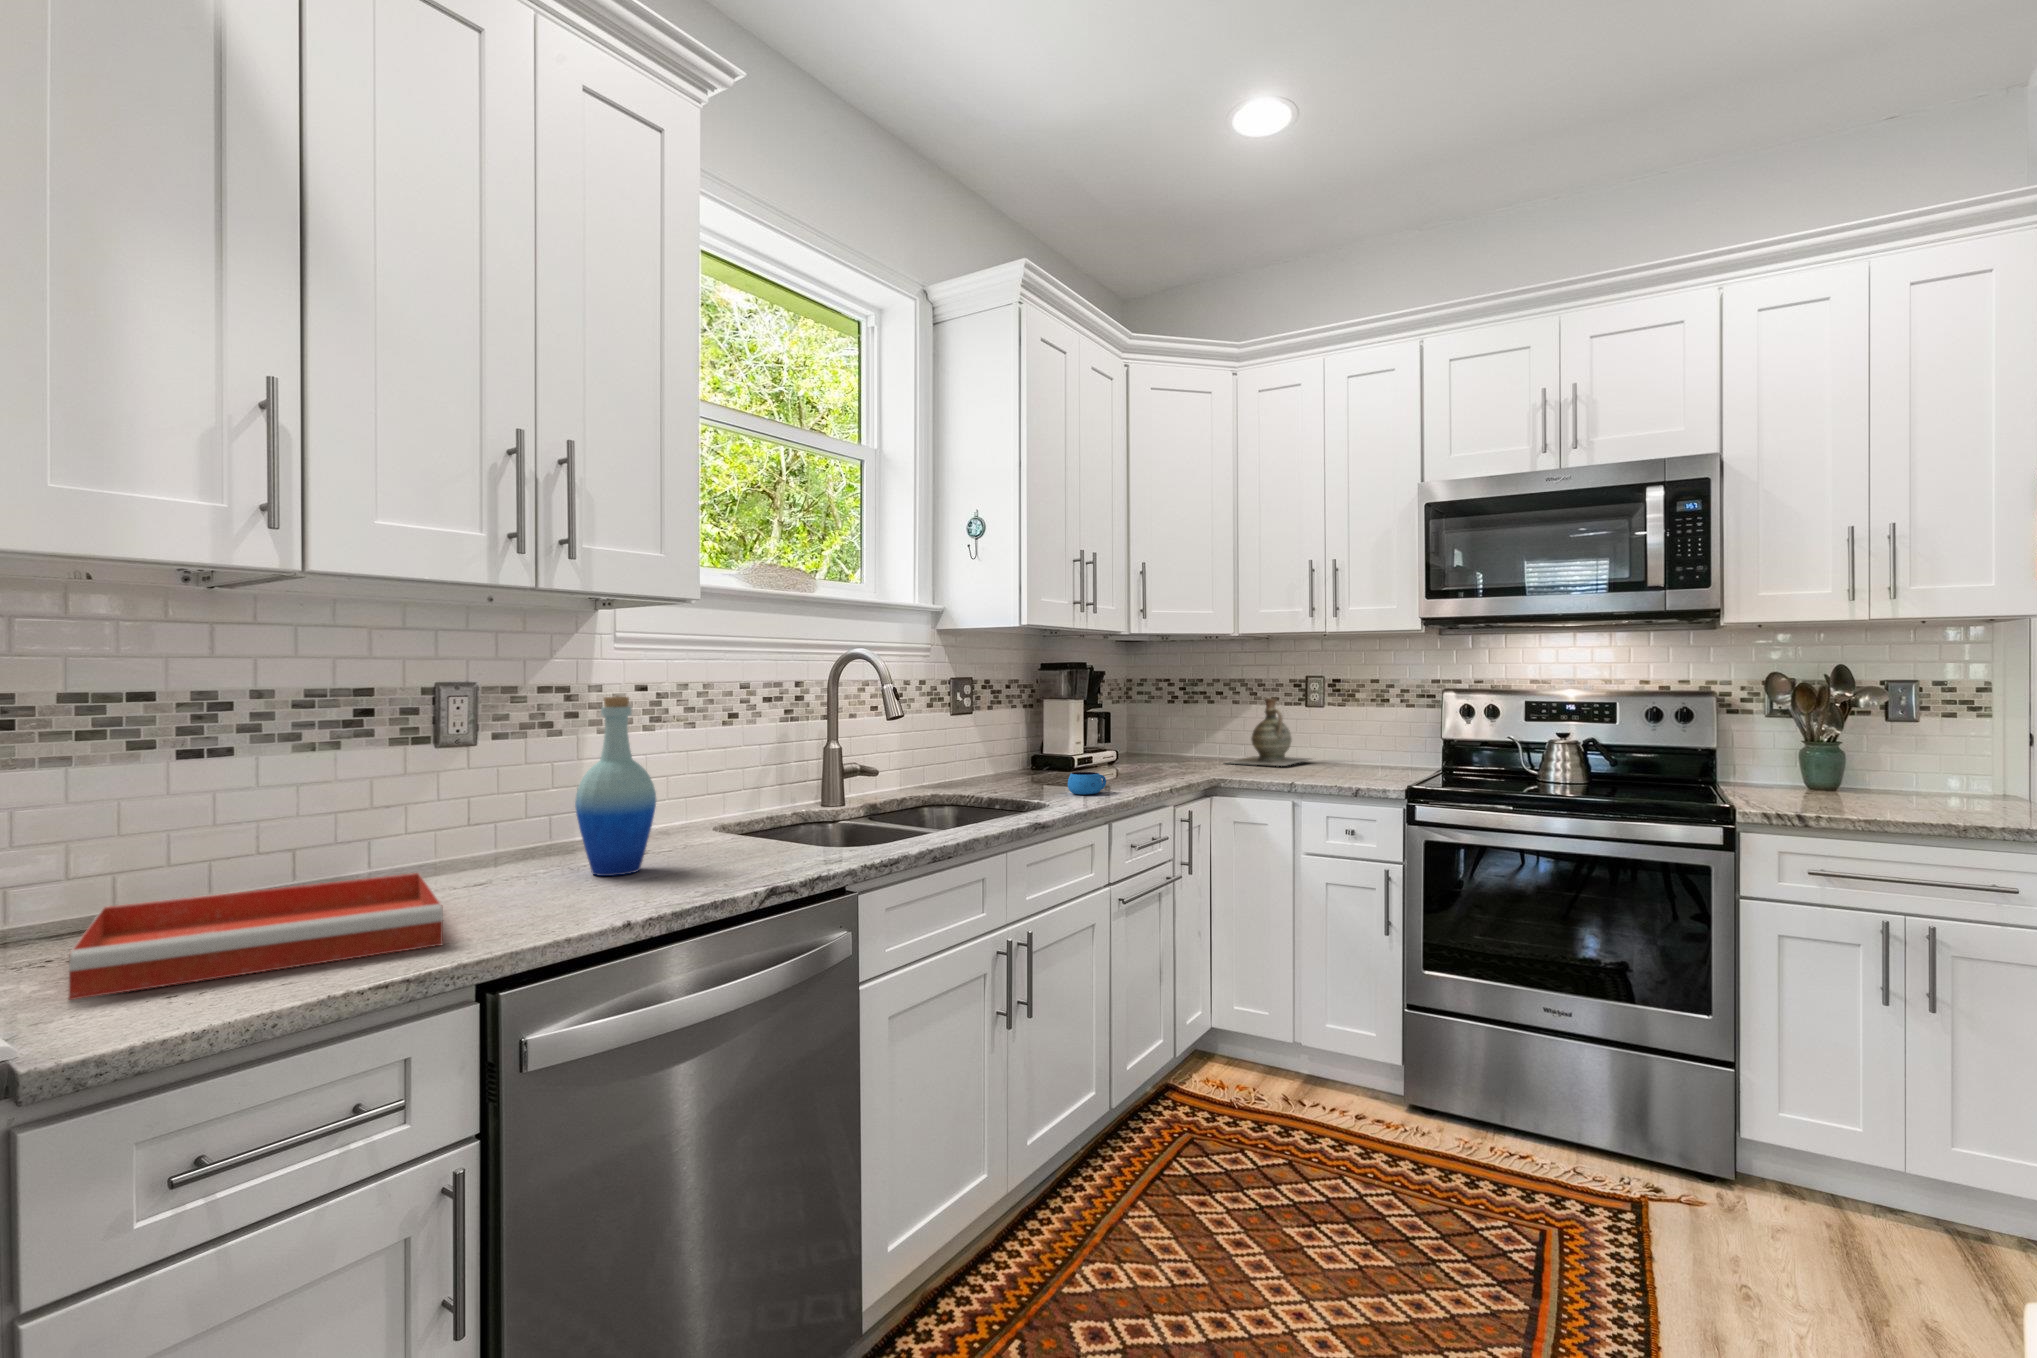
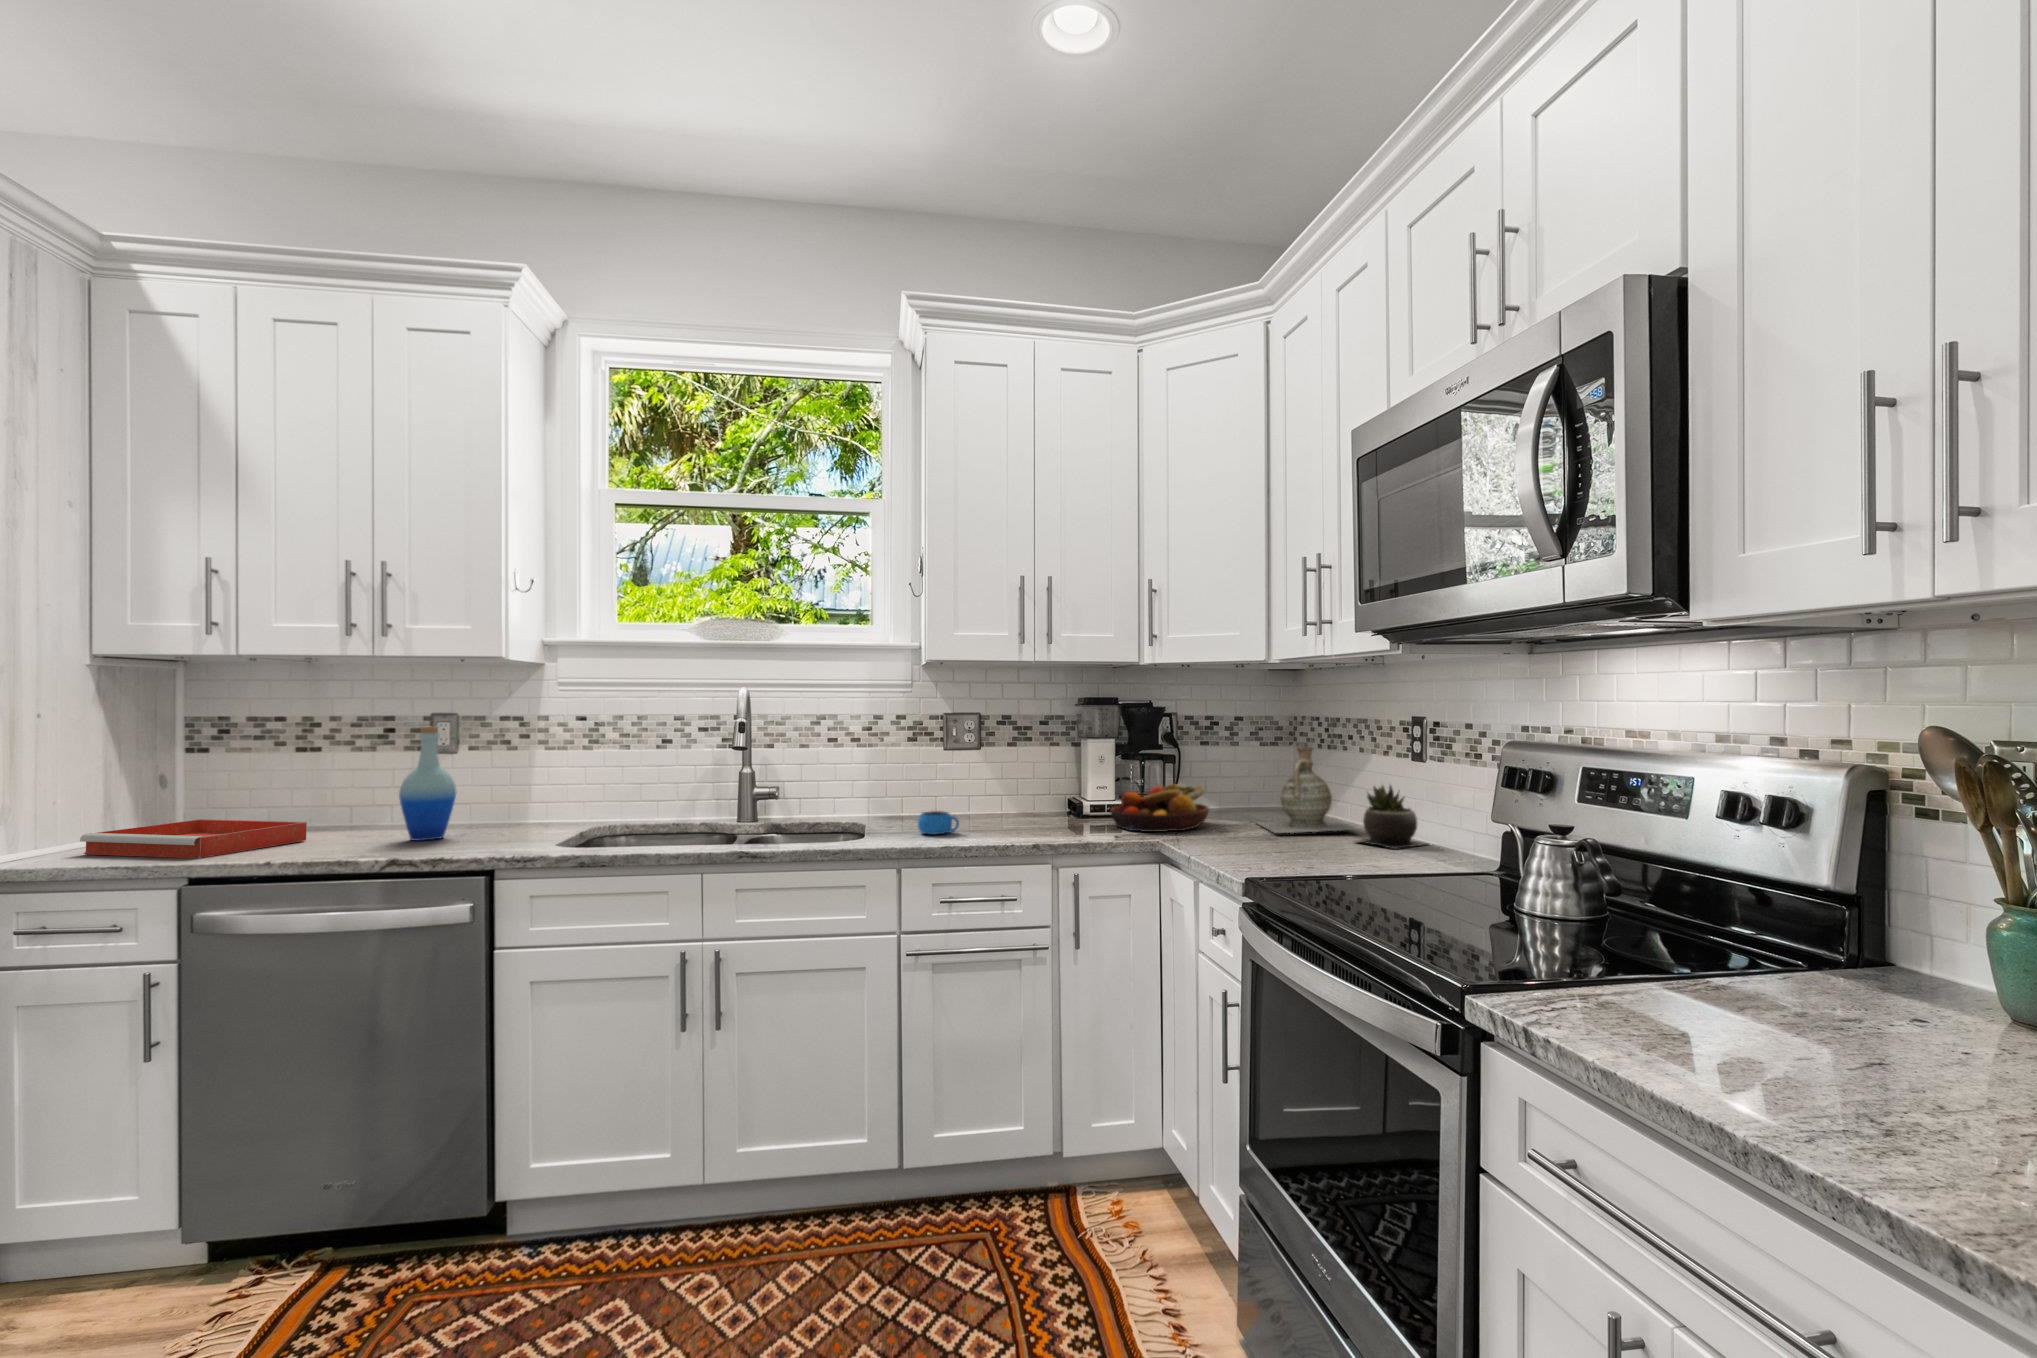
succulent plant: none [1336,721,1381,766] -> present [1358,786,1426,849]
fruit bowl: none [1143,734,1230,775] -> present [1110,784,1209,832]

